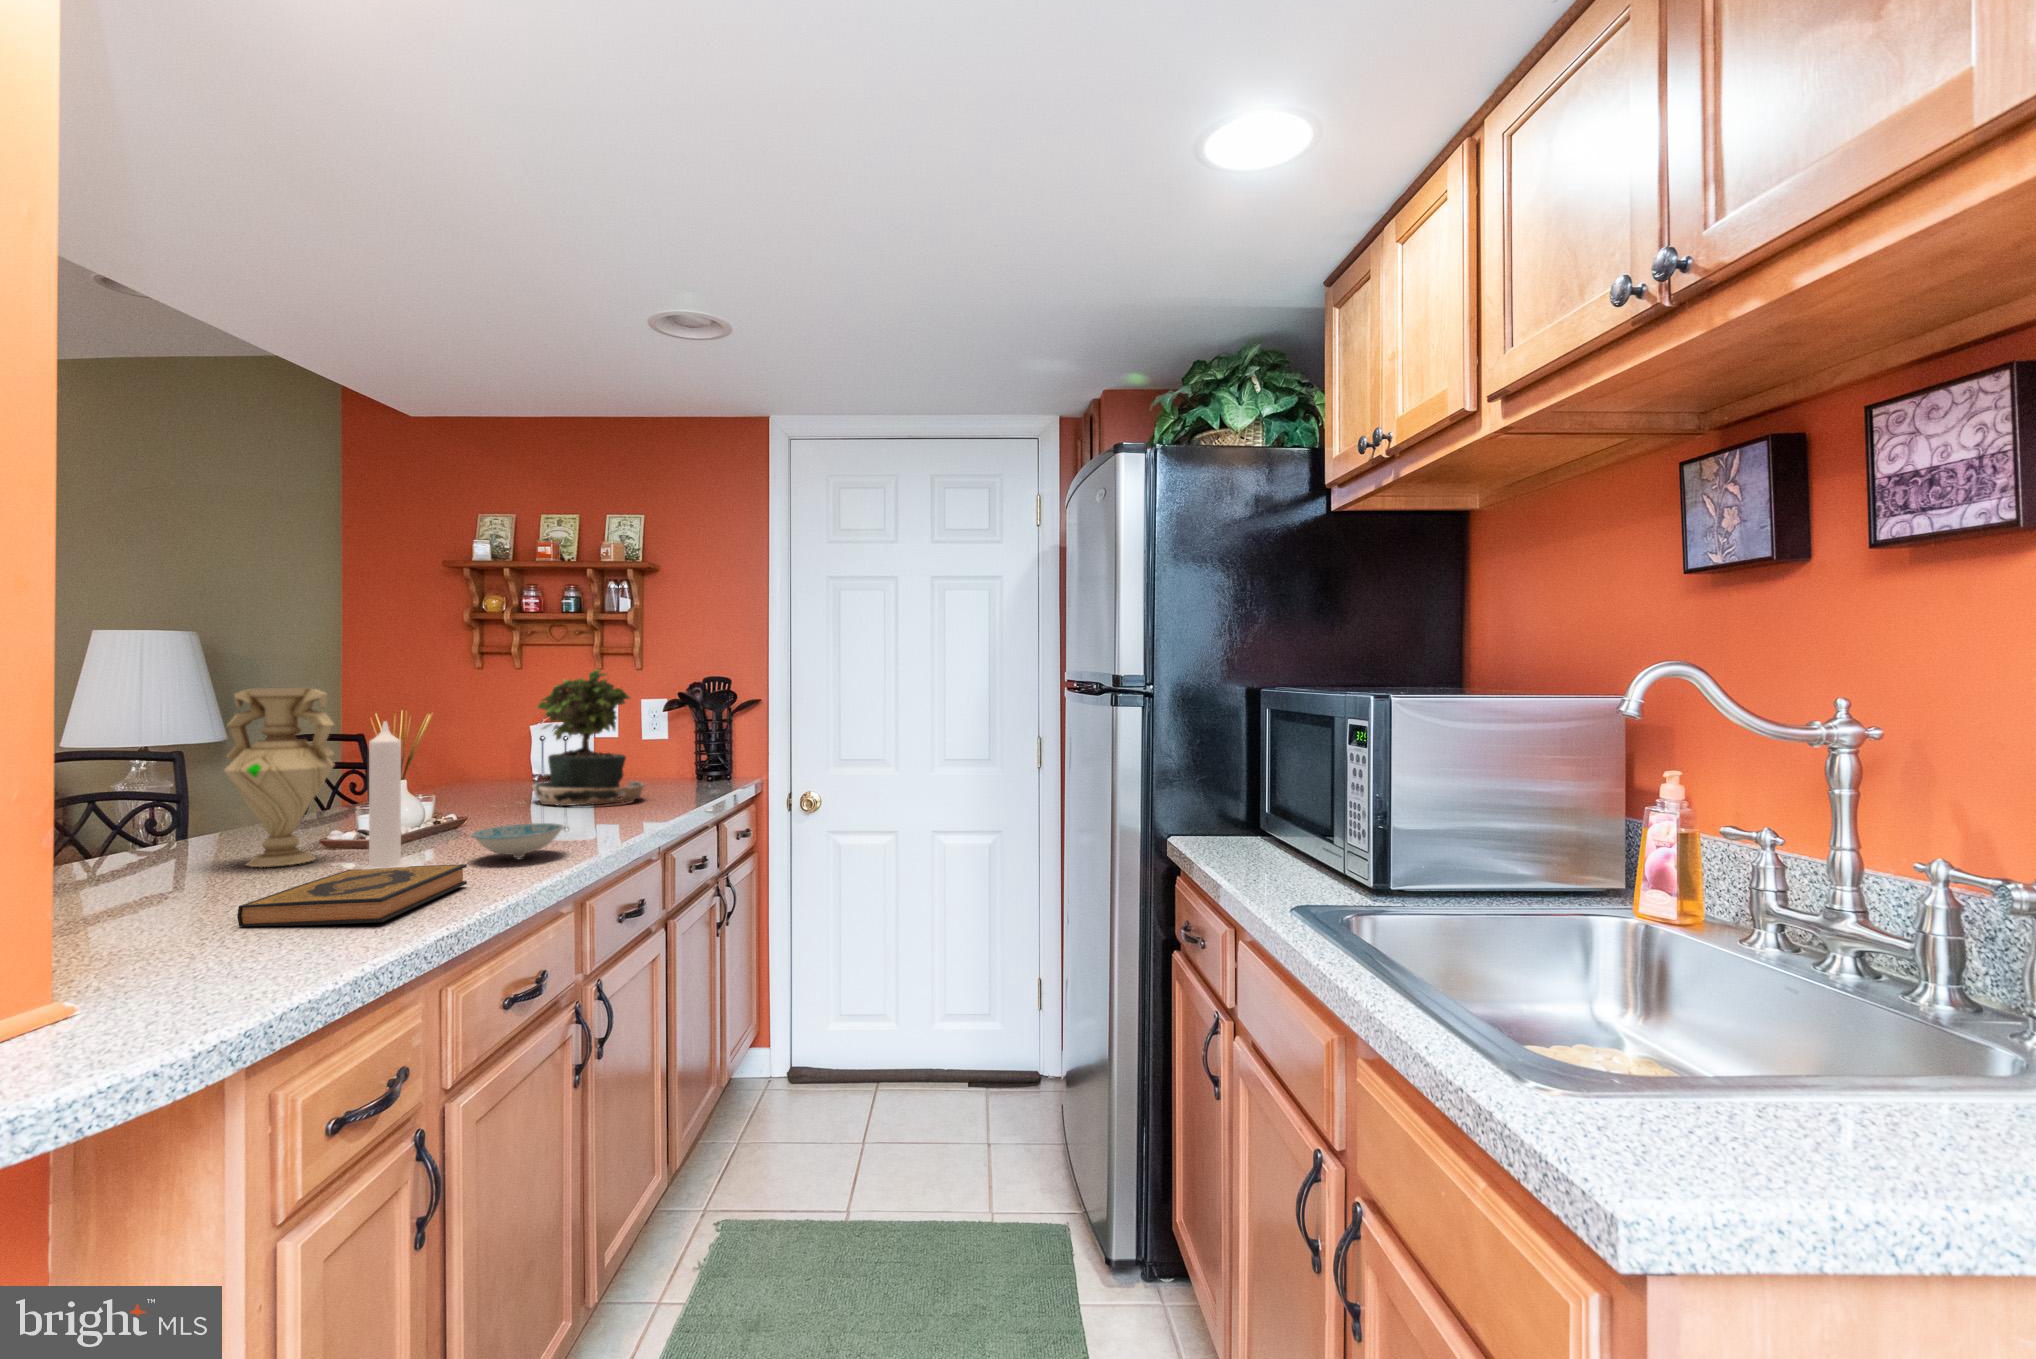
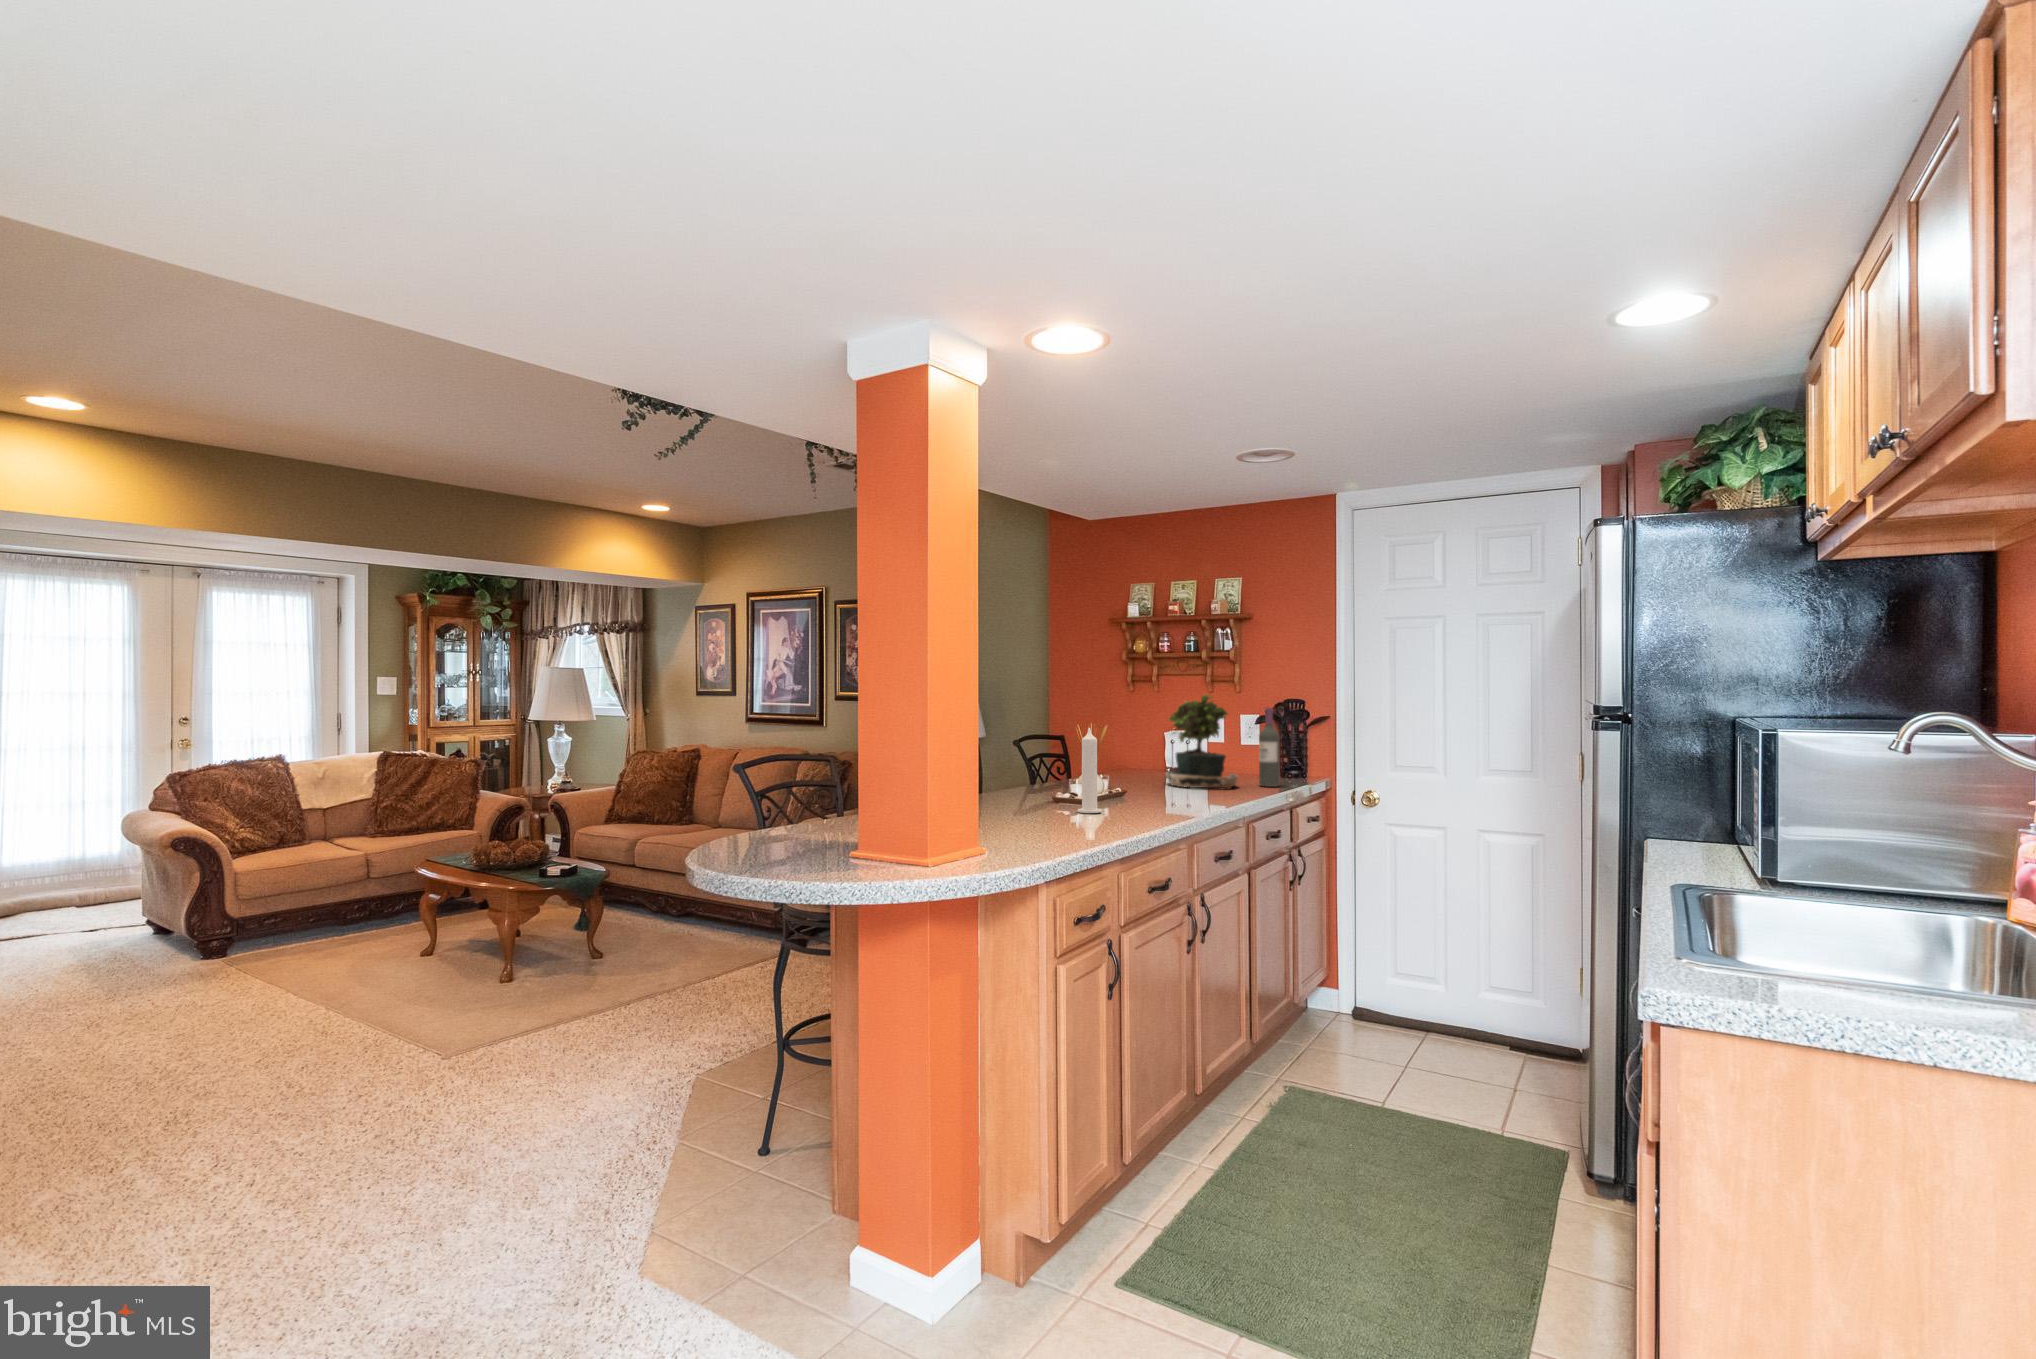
vase: present [225,688,334,867] -> none [1015,708,1064,805]
wine bottle: none [673,689,701,796] -> present [1259,708,1280,787]
ceramic bowl: present [471,823,564,858] -> none [1132,793,1183,812]
hardback book: present [237,864,467,927] -> none [1033,808,1131,832]

